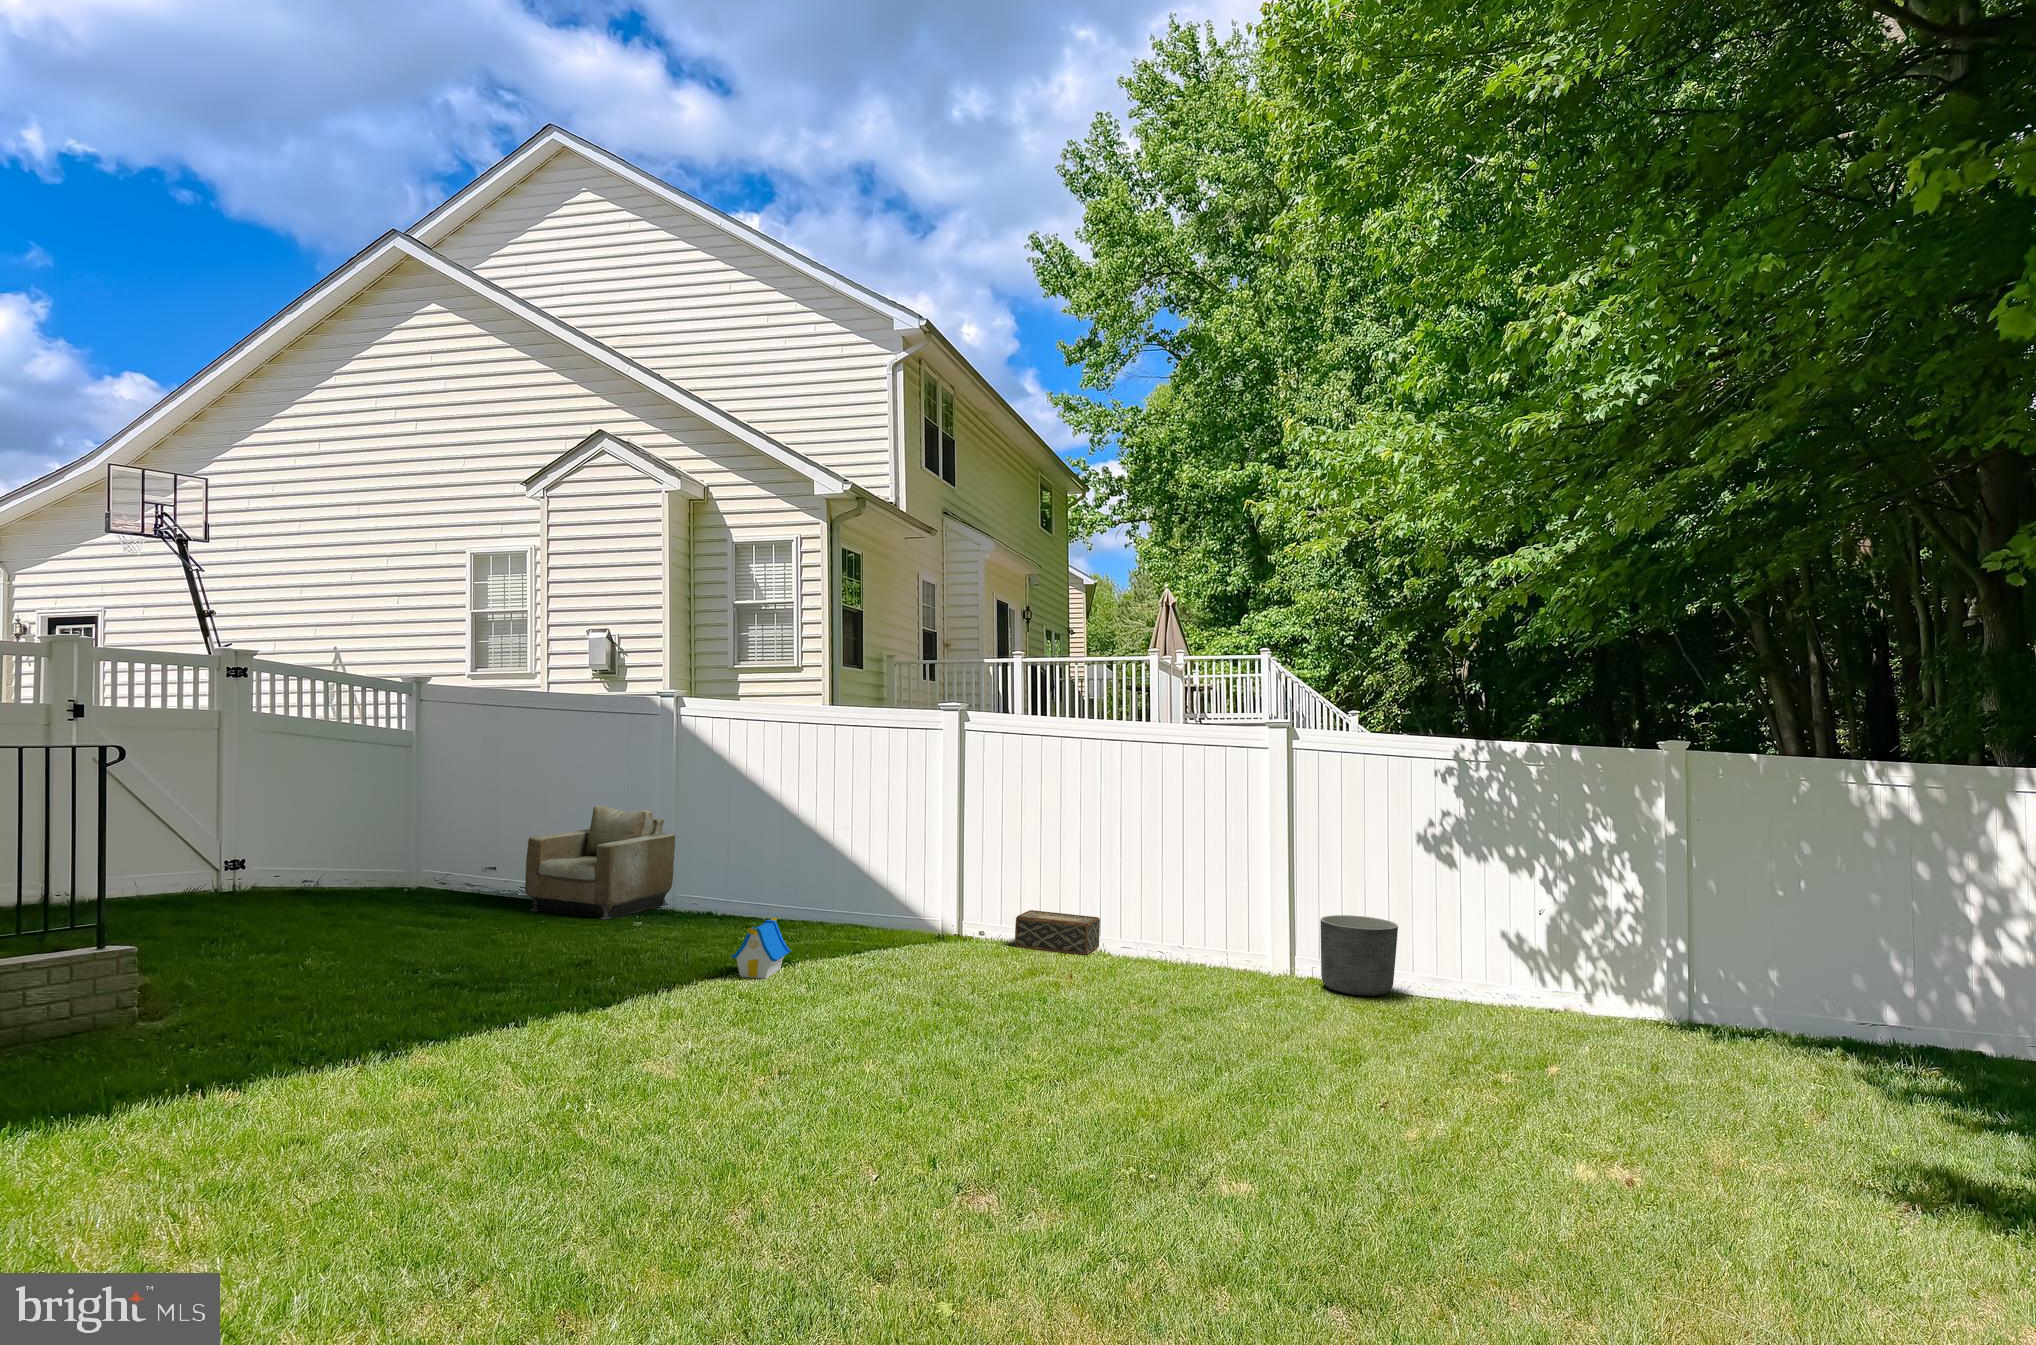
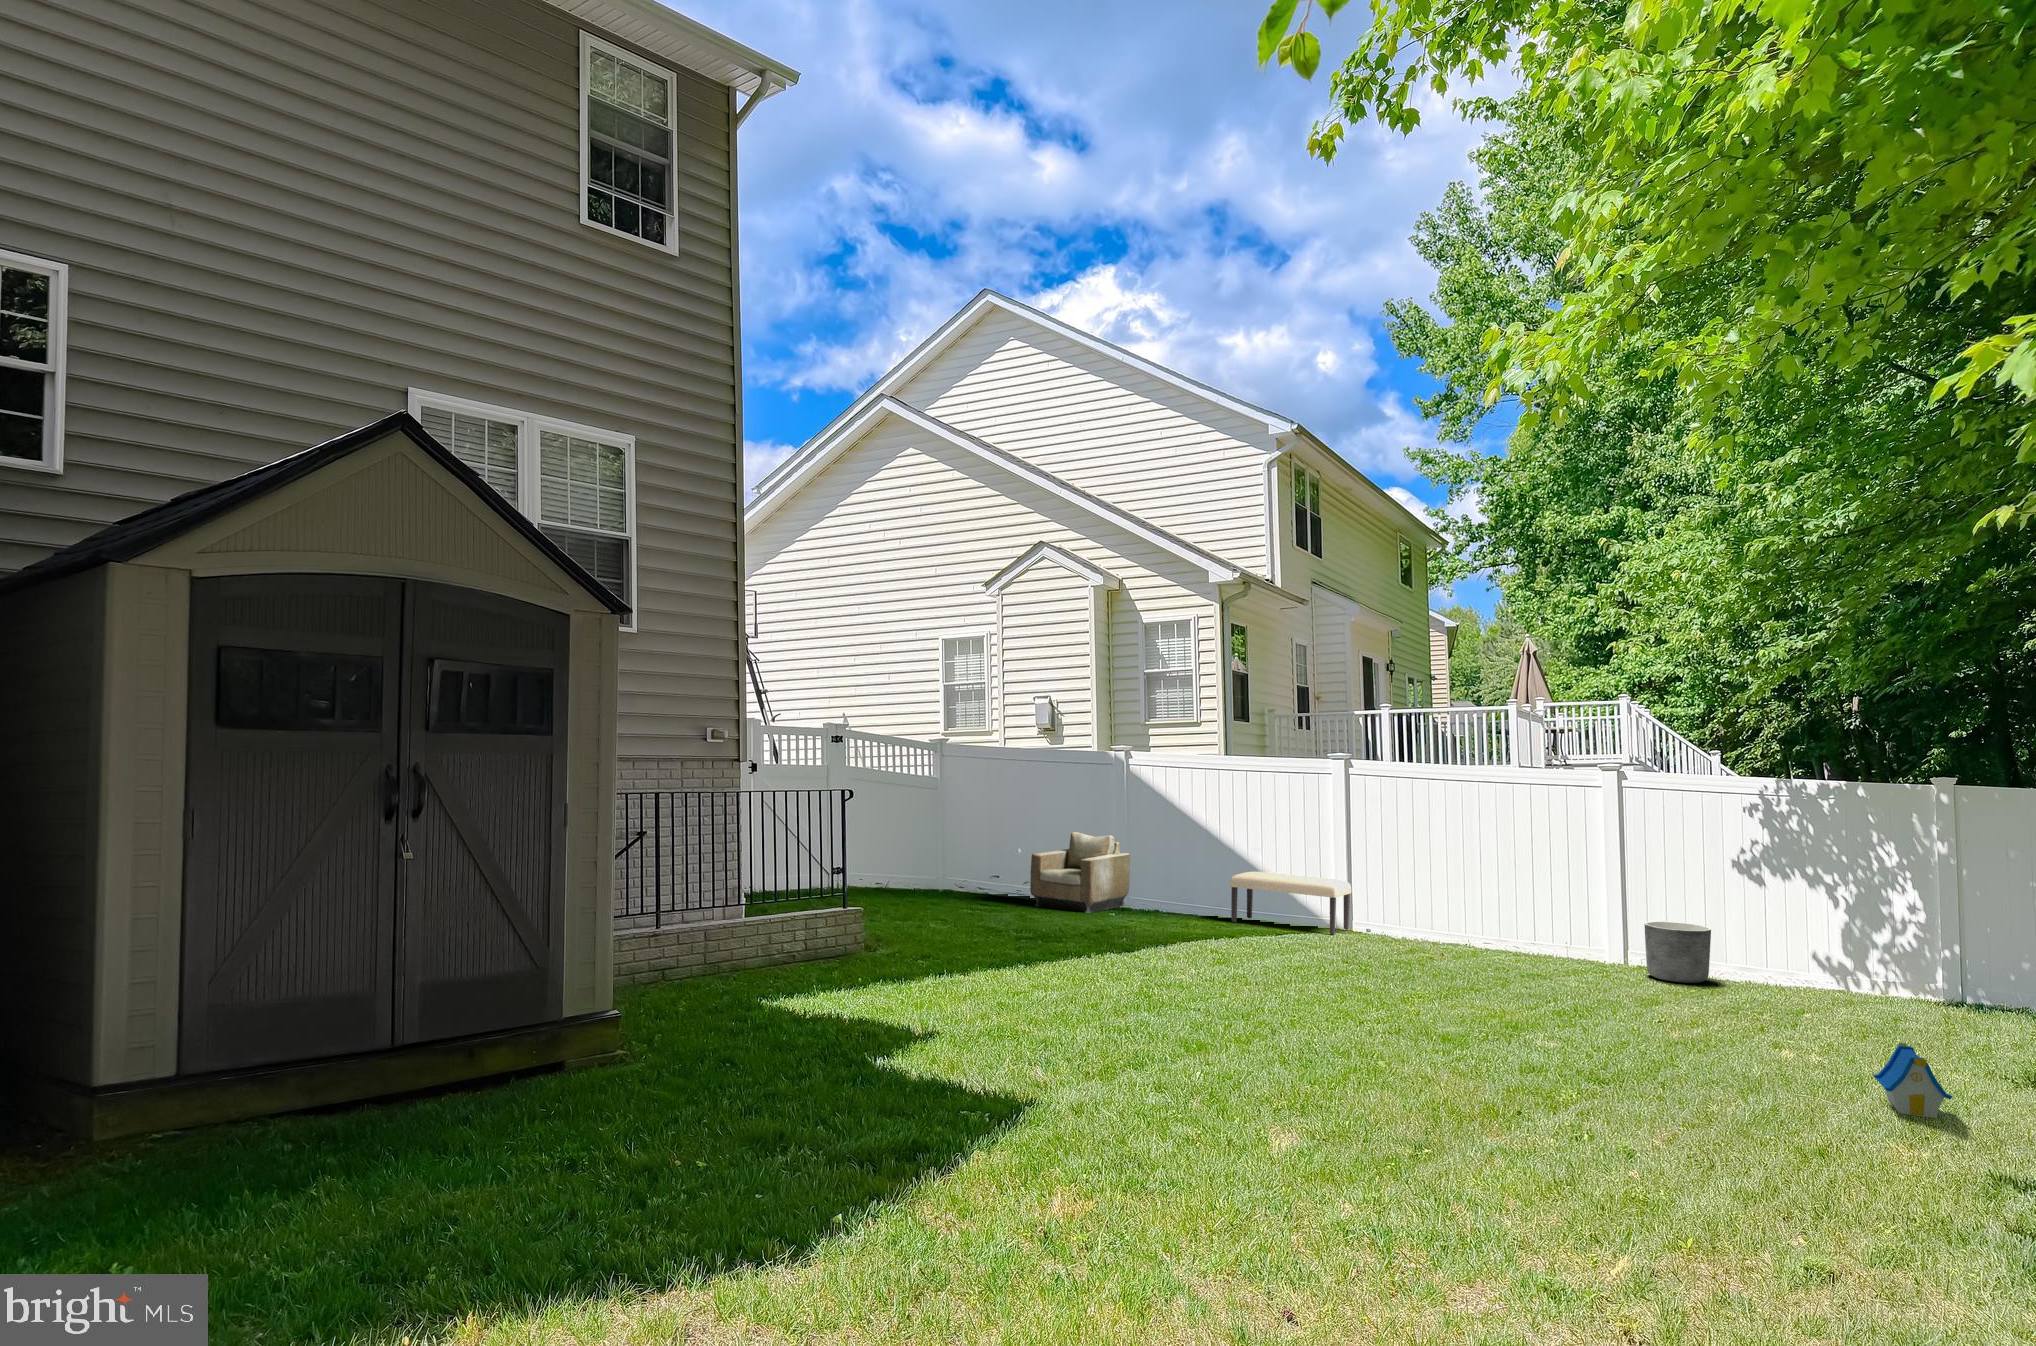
bench: none [805,857,963,941] -> present [1230,872,1351,935]
woven basket: present [1015,910,1100,955] -> none [1395,914,1463,948]
toy house: present [731,918,791,979] -> present [1873,1043,1953,1118]

